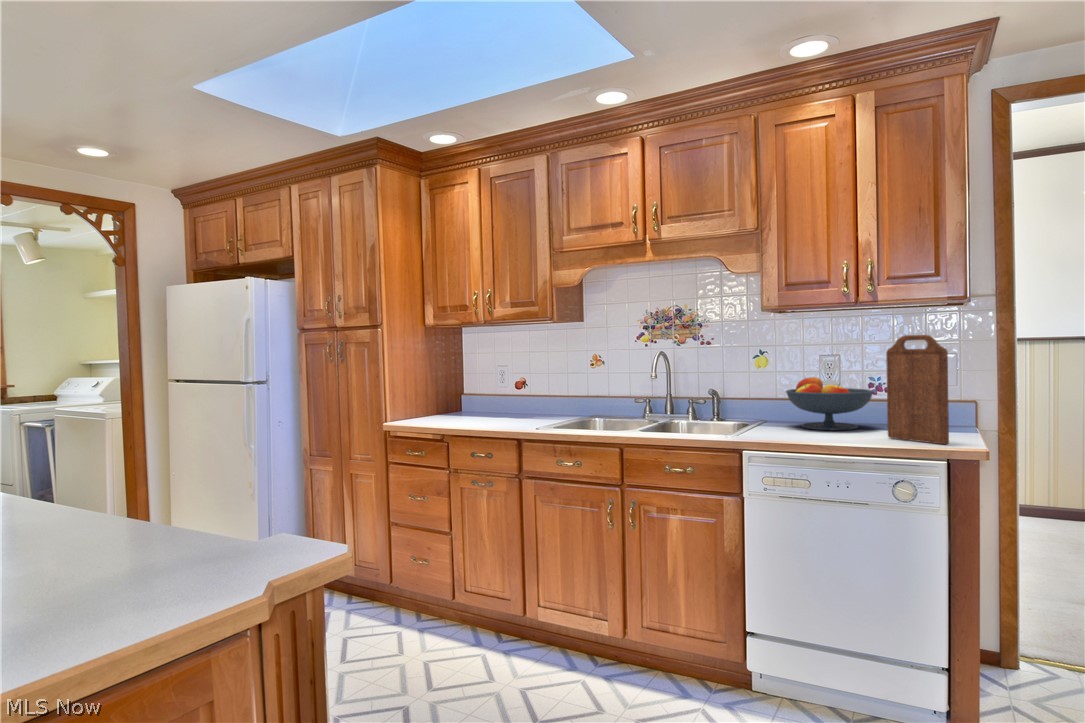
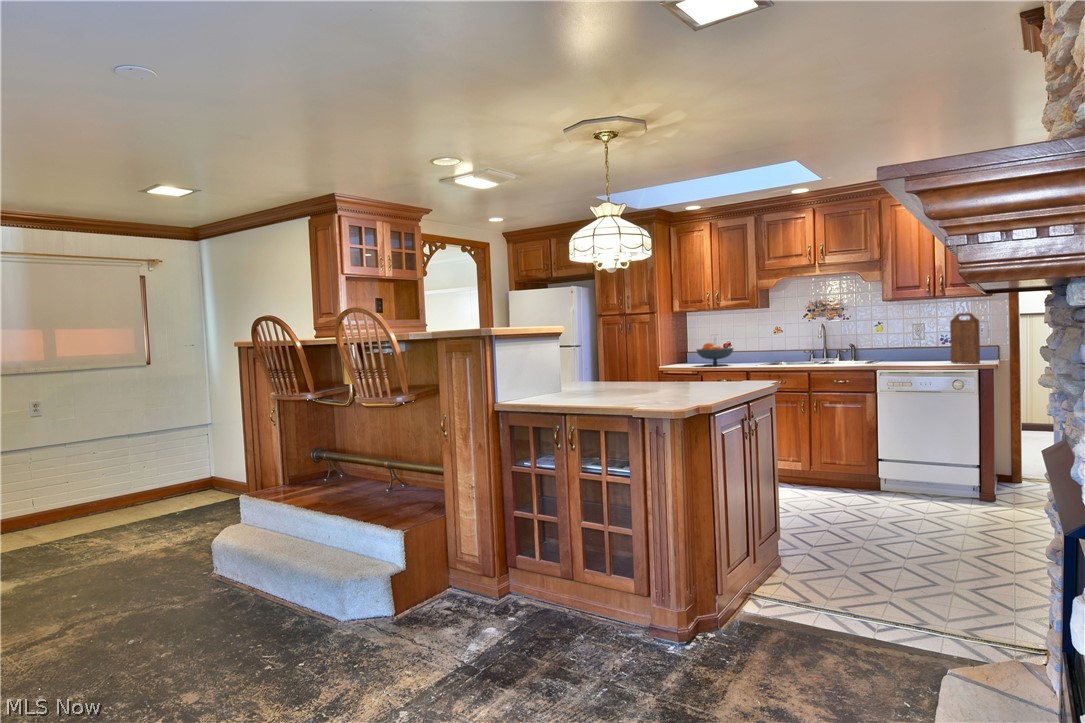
fruit bowl: present [786,377,873,430] -> present [697,343,733,366]

